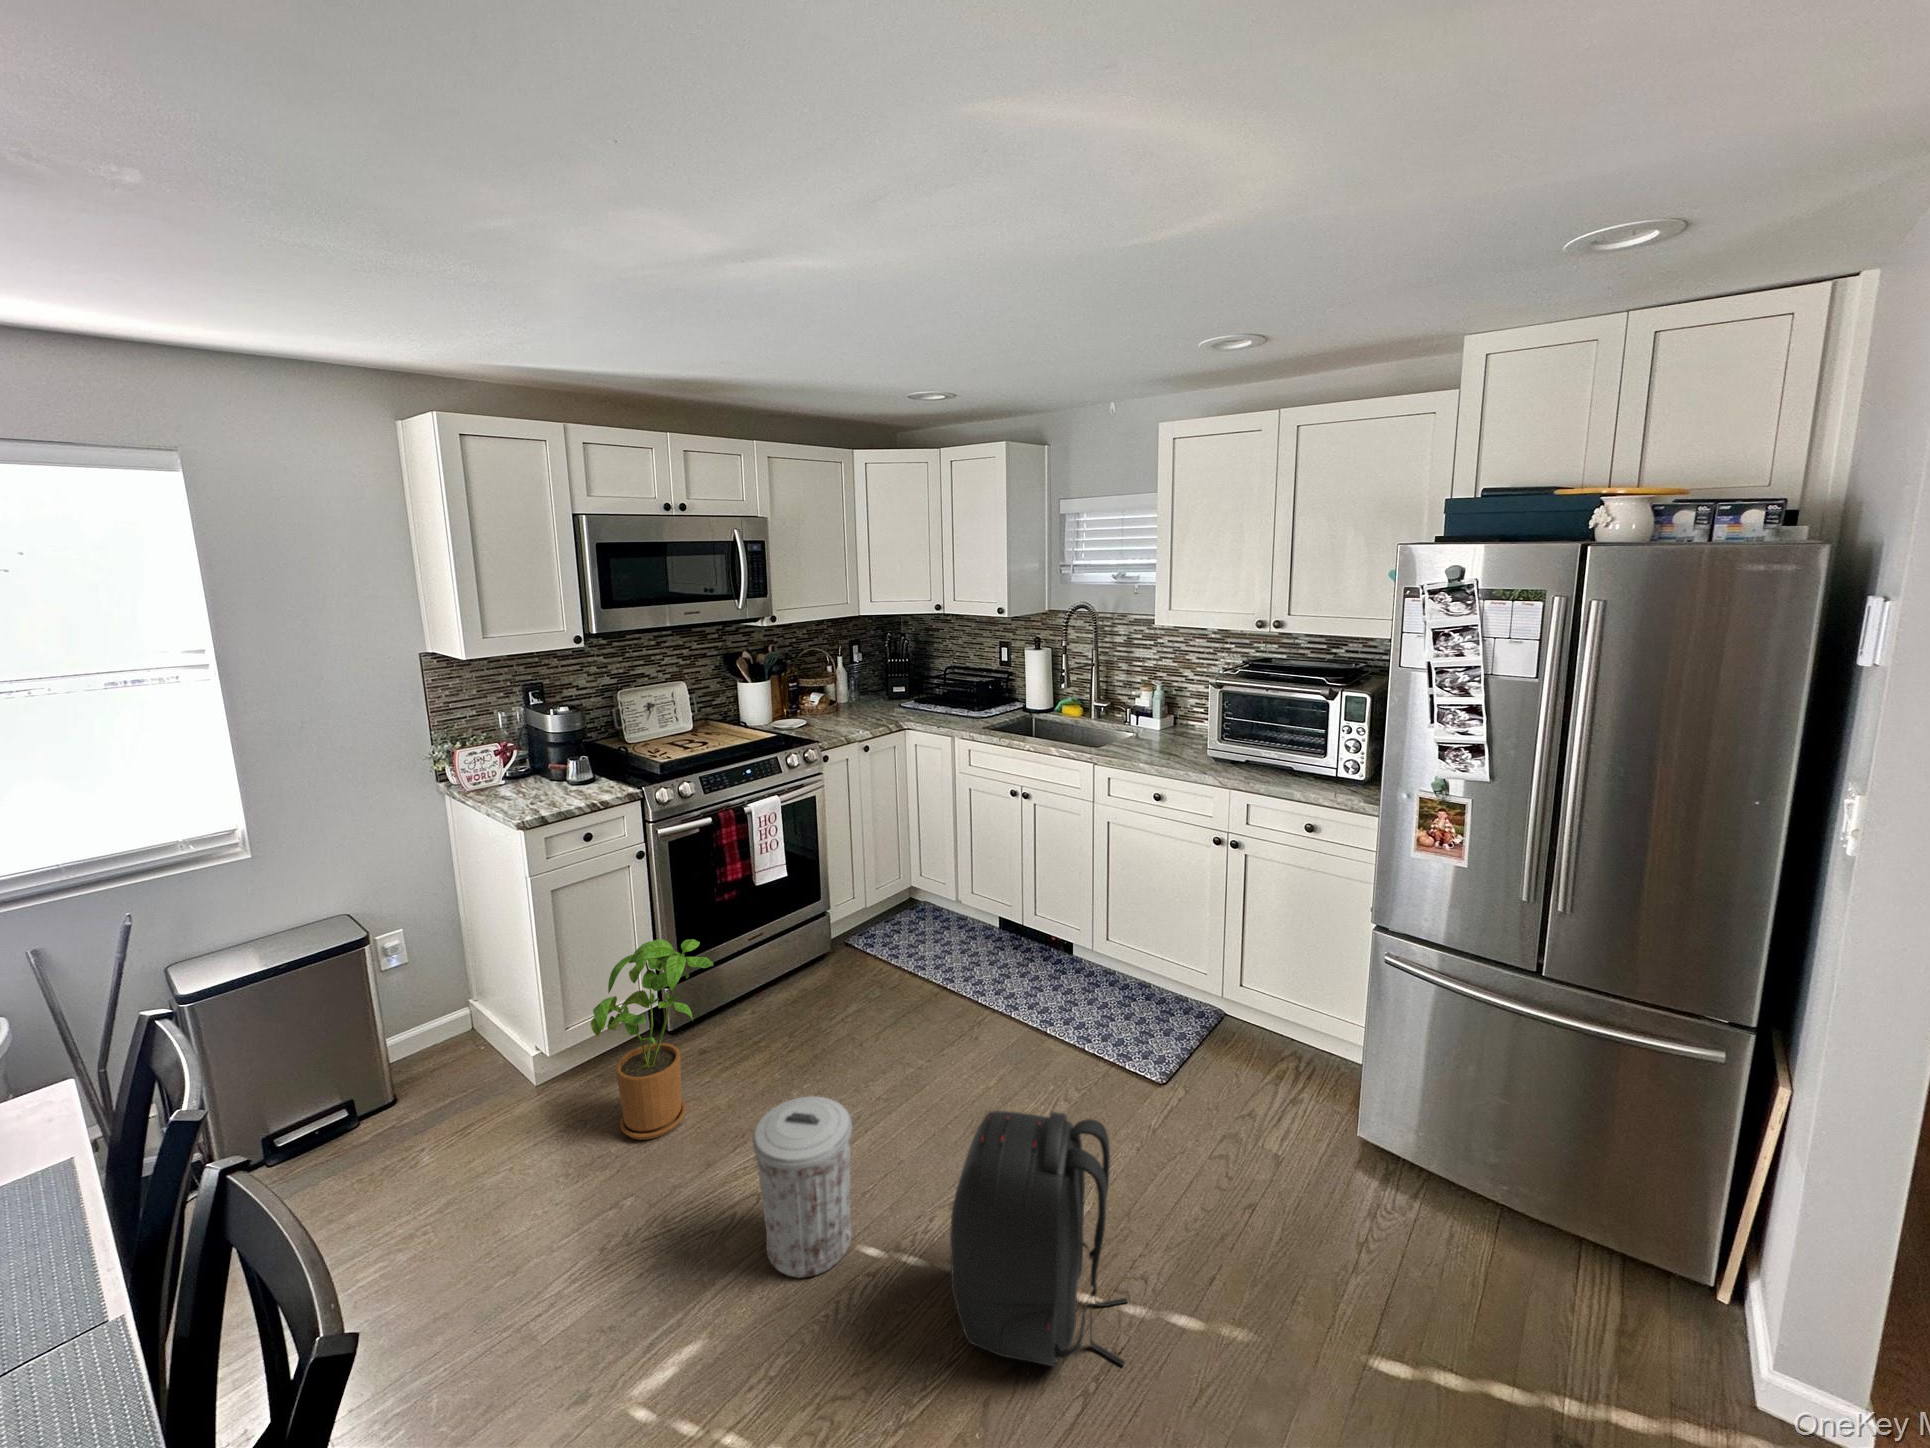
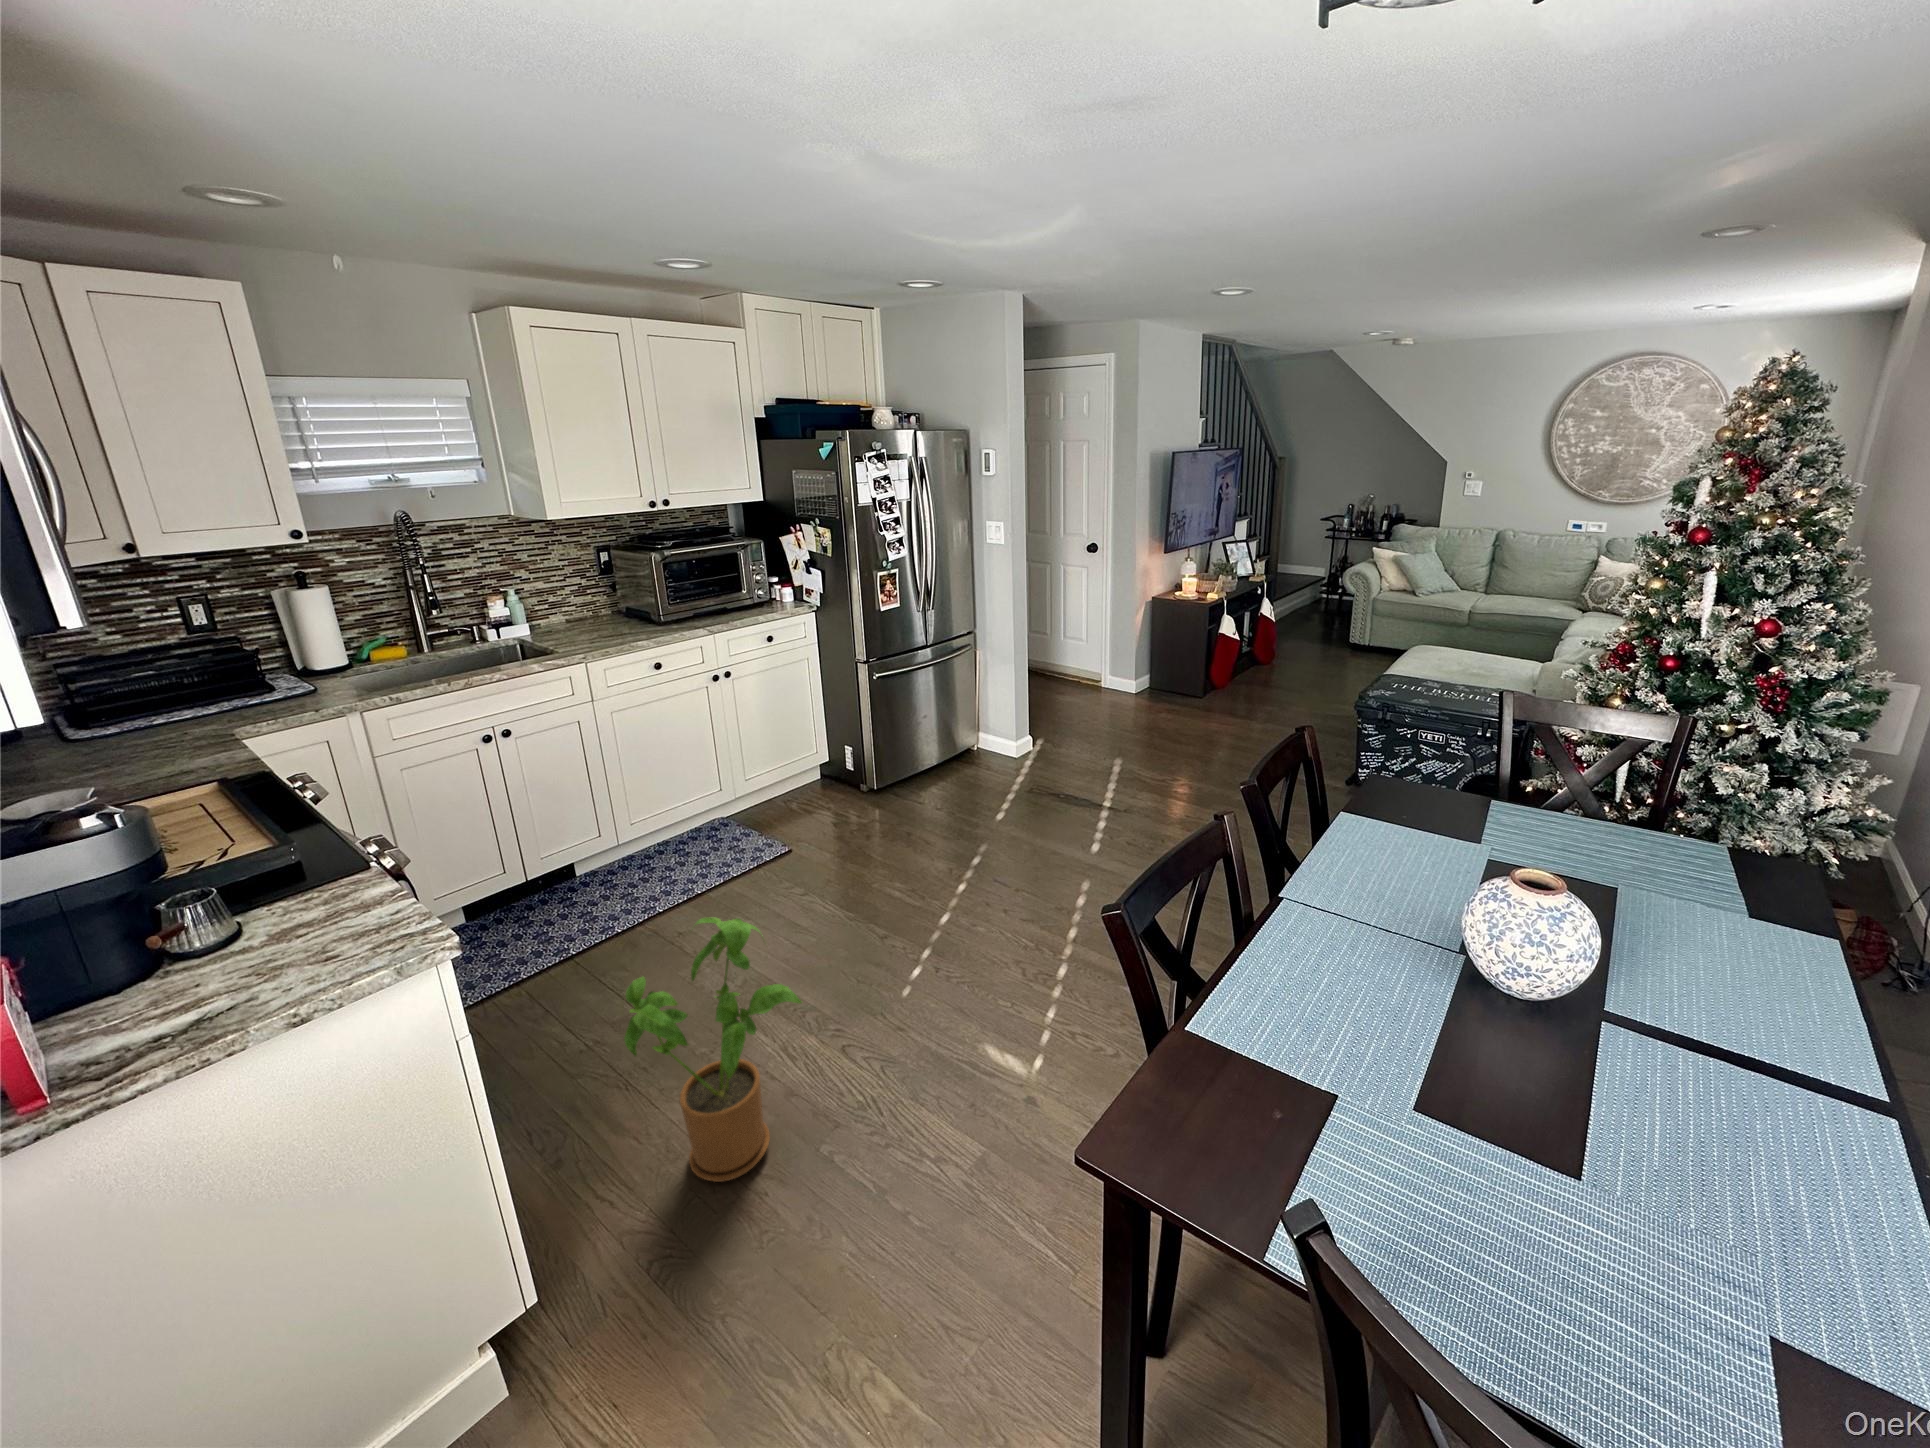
trash can: present [753,1096,852,1278] -> none [882,880,960,1010]
backpack: present [950,1111,1128,1366] -> none [941,770,1029,906]

